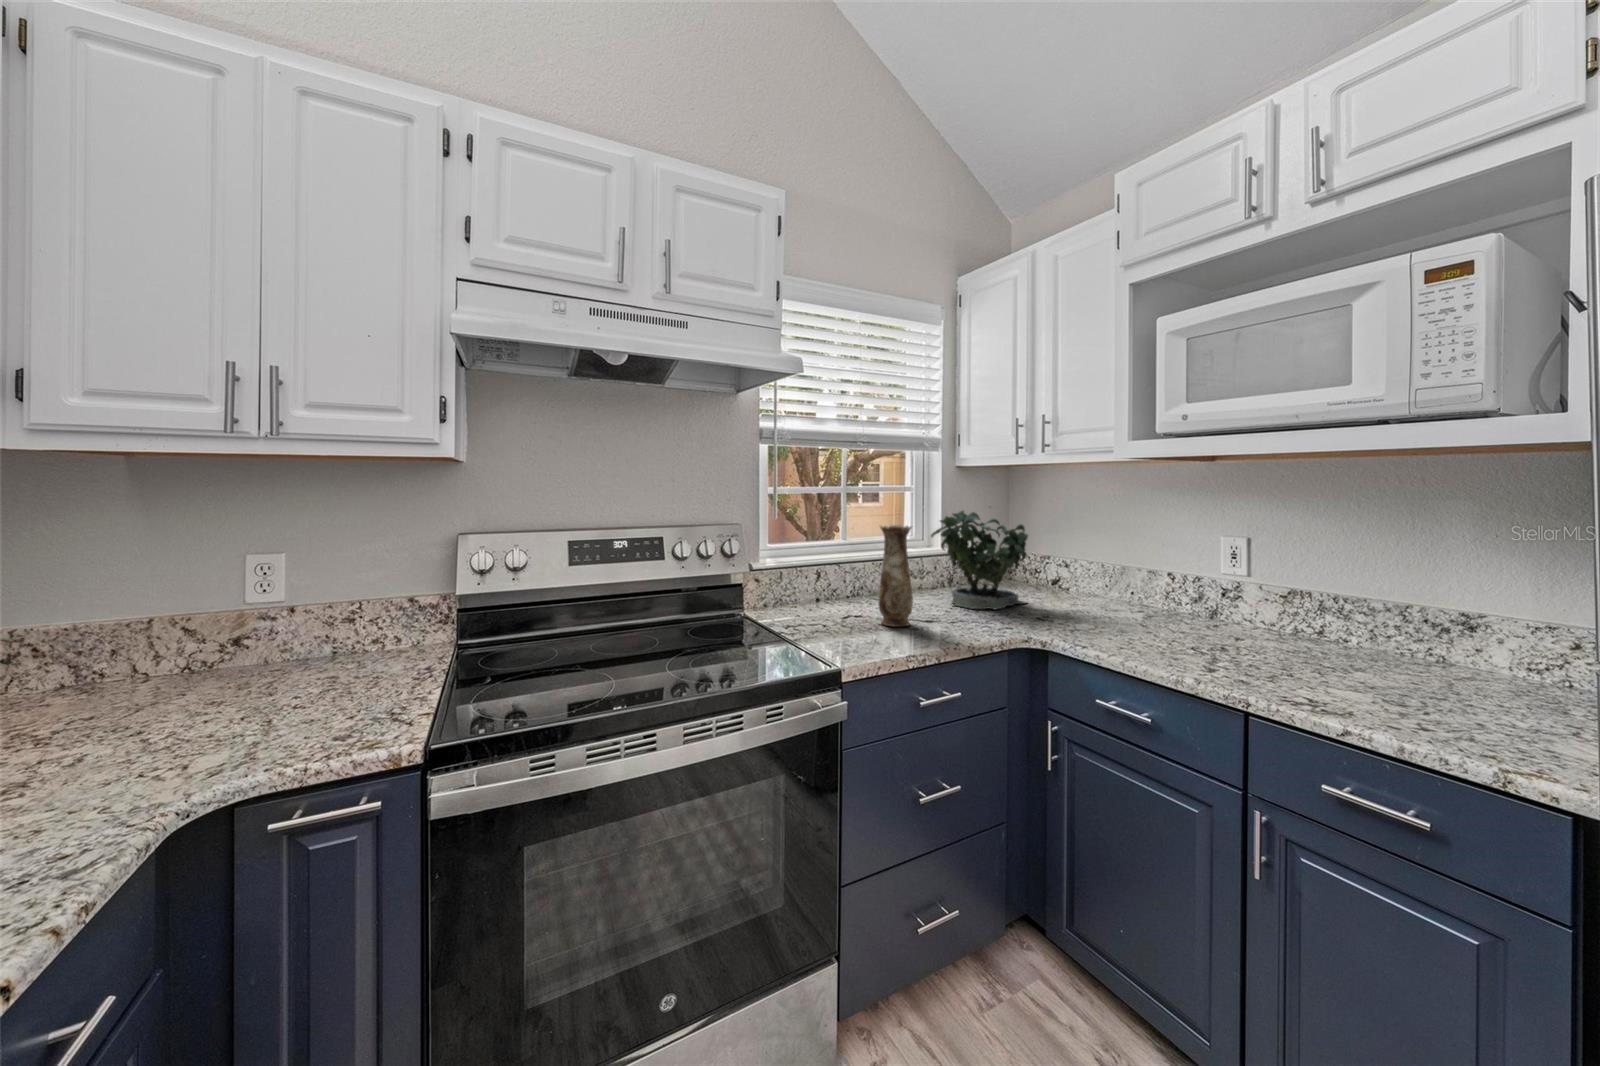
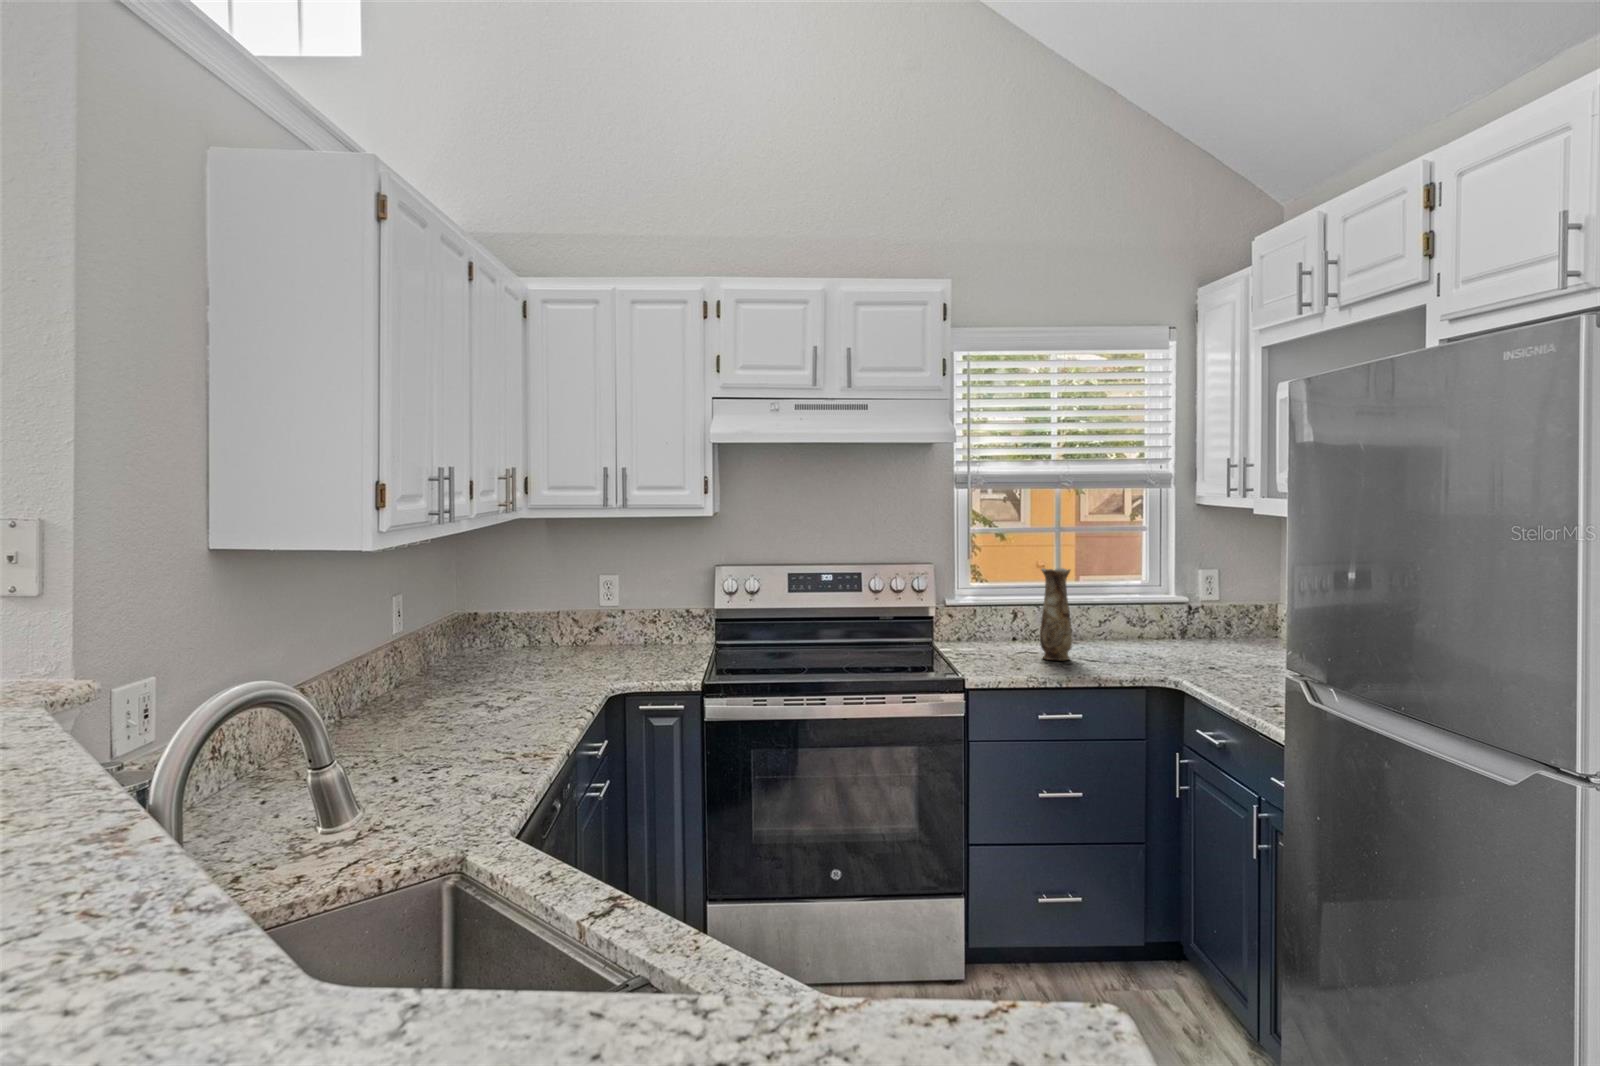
potted plant: present [931,506,1028,609] -> none [1133,551,1243,657]

